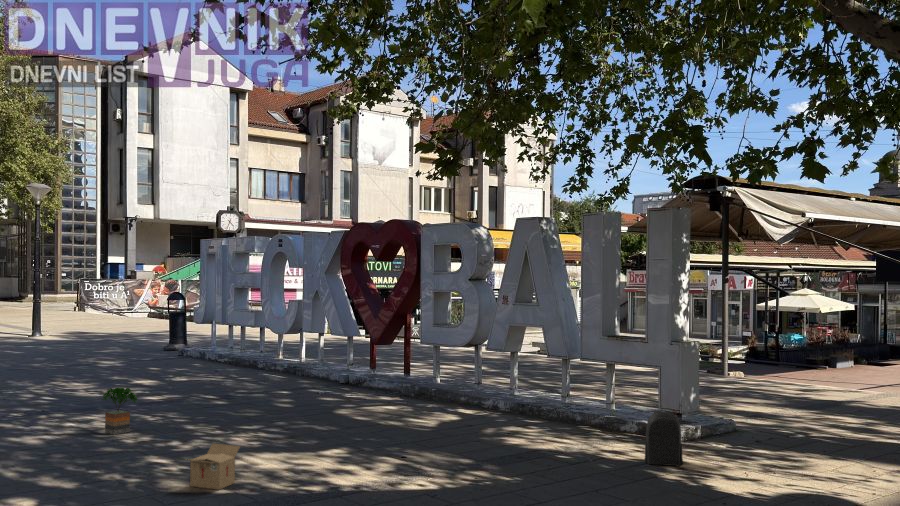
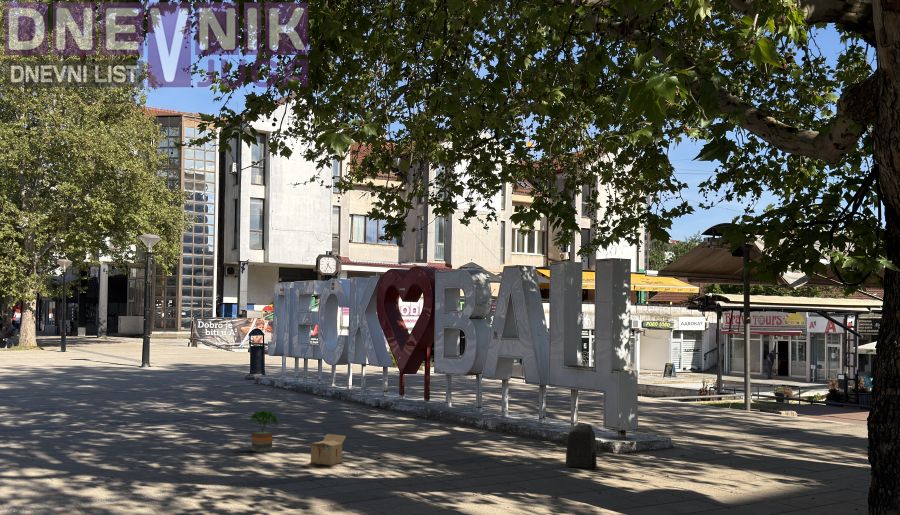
potted tree: present [102,387,137,435] -> present [250,411,279,452]
cardboard box: present [190,444,240,490] -> present [311,434,346,465]

